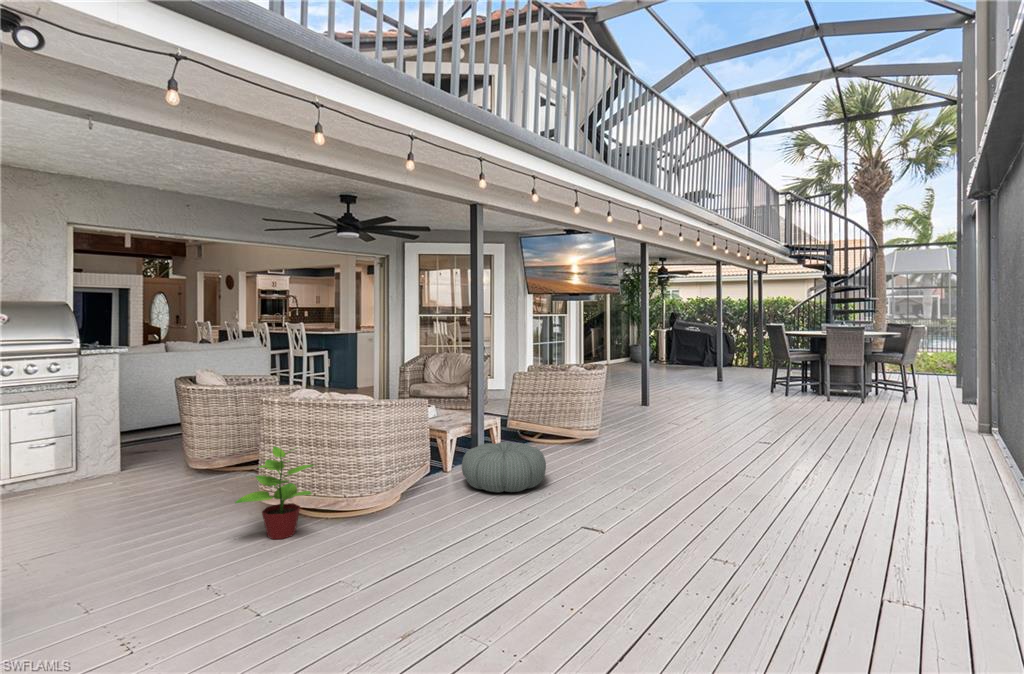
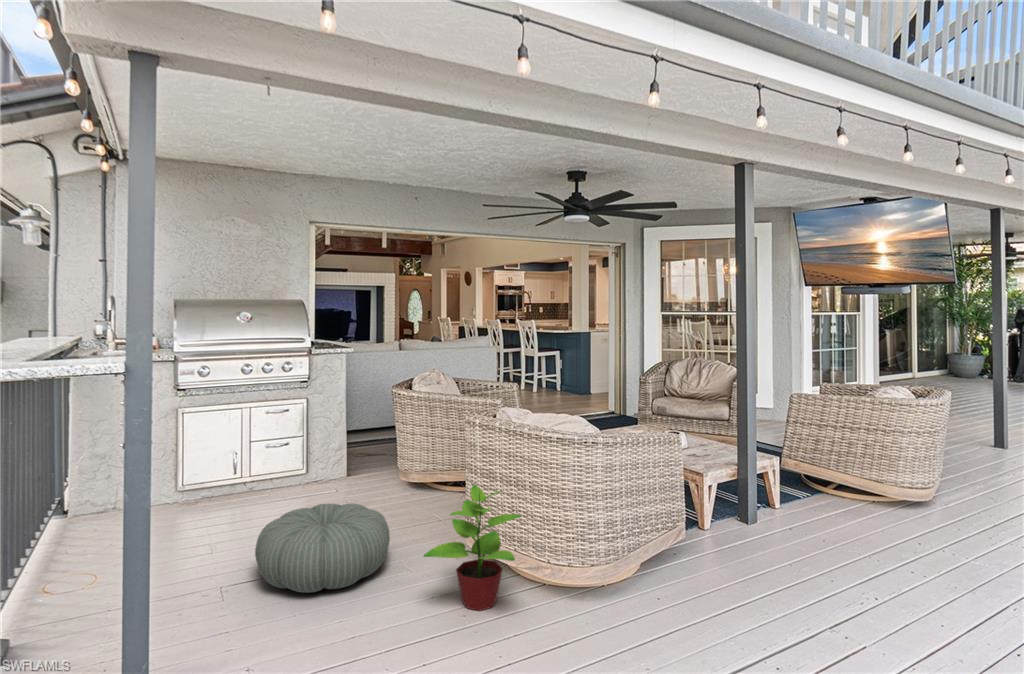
pouf: present [462,442,546,492] -> present [255,504,390,593]

